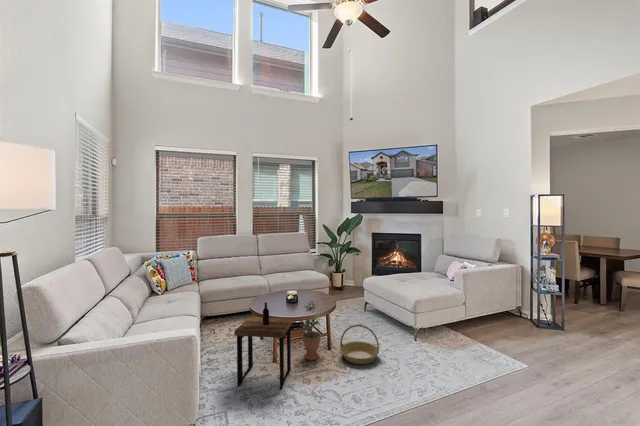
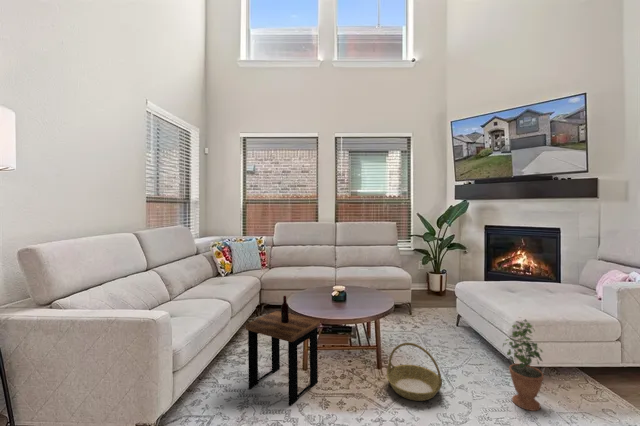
potted plant: present [300,301,321,360] -> present [503,319,544,411]

